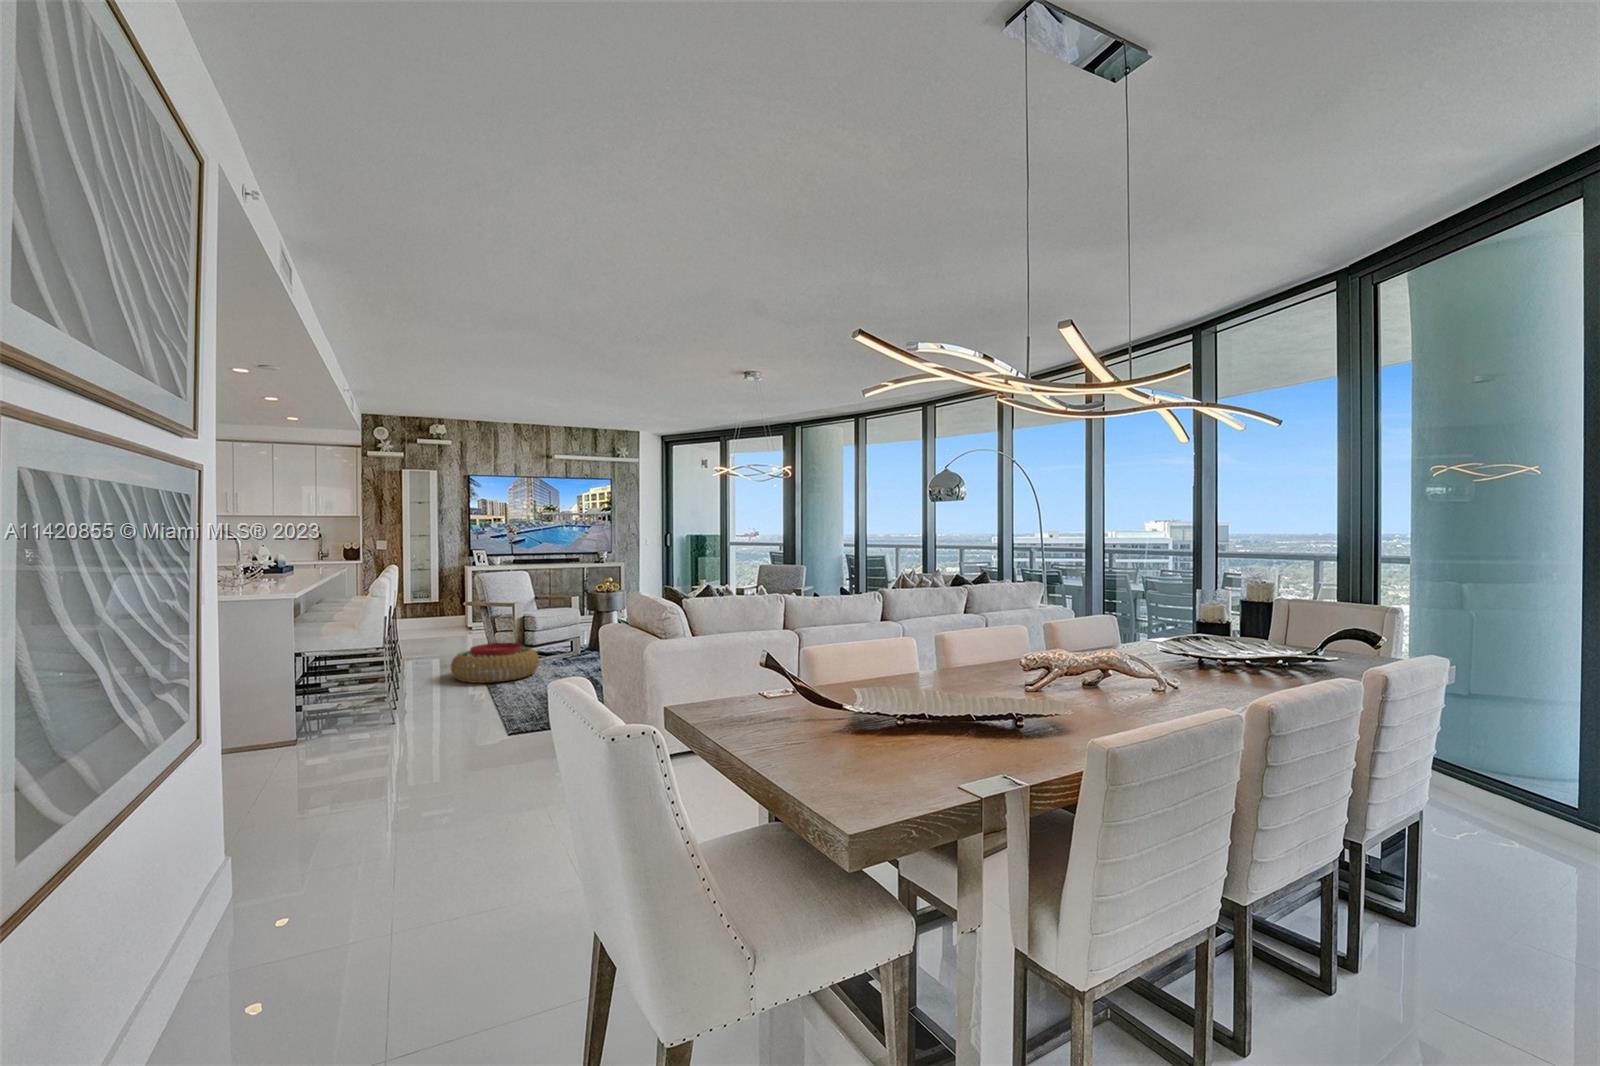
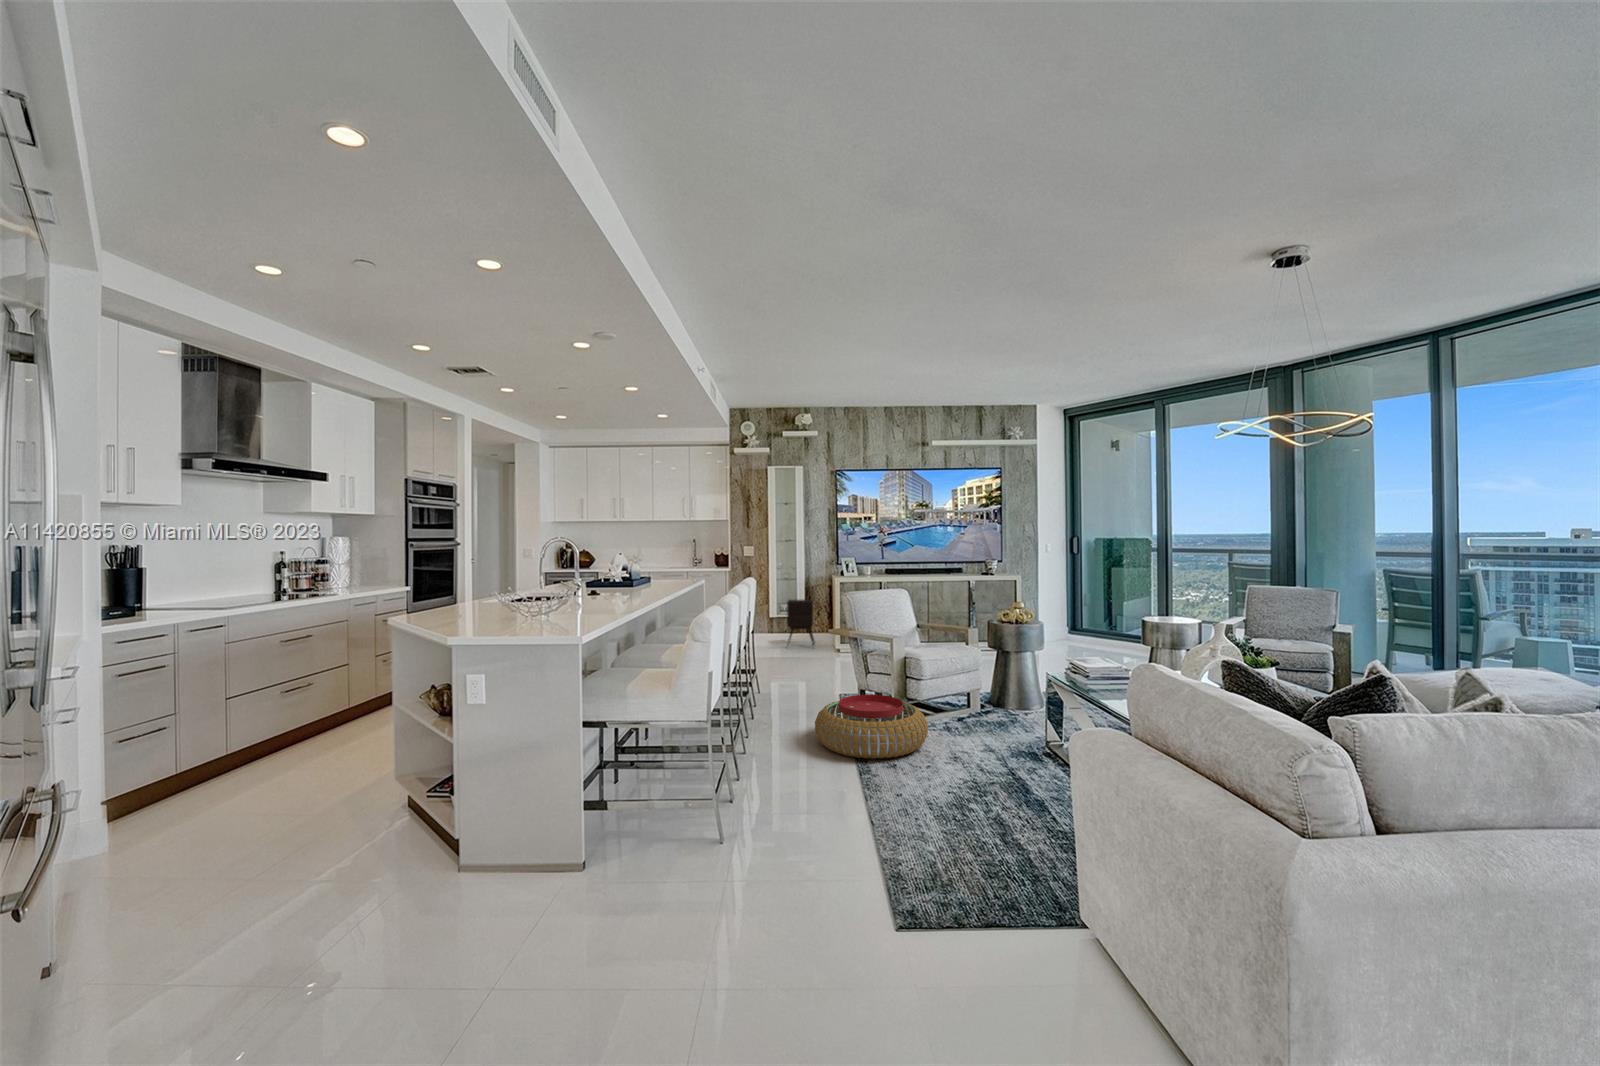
side table: none [420,589,448,632] -> present [787,600,814,643]

